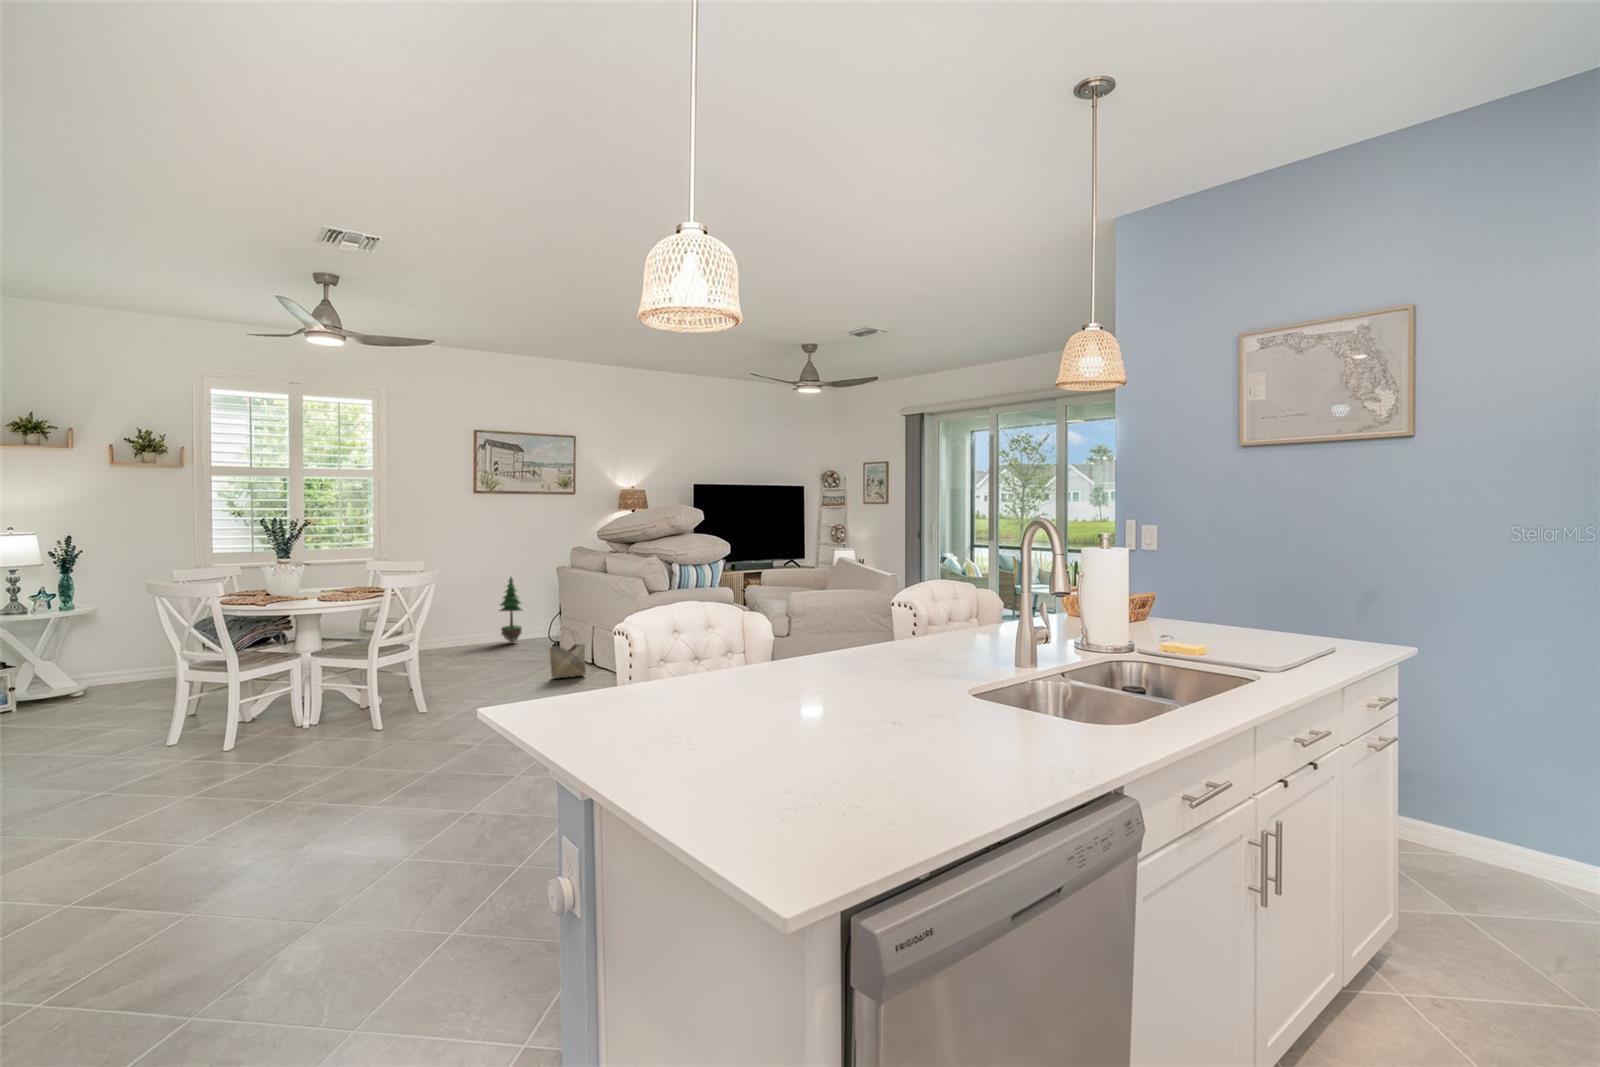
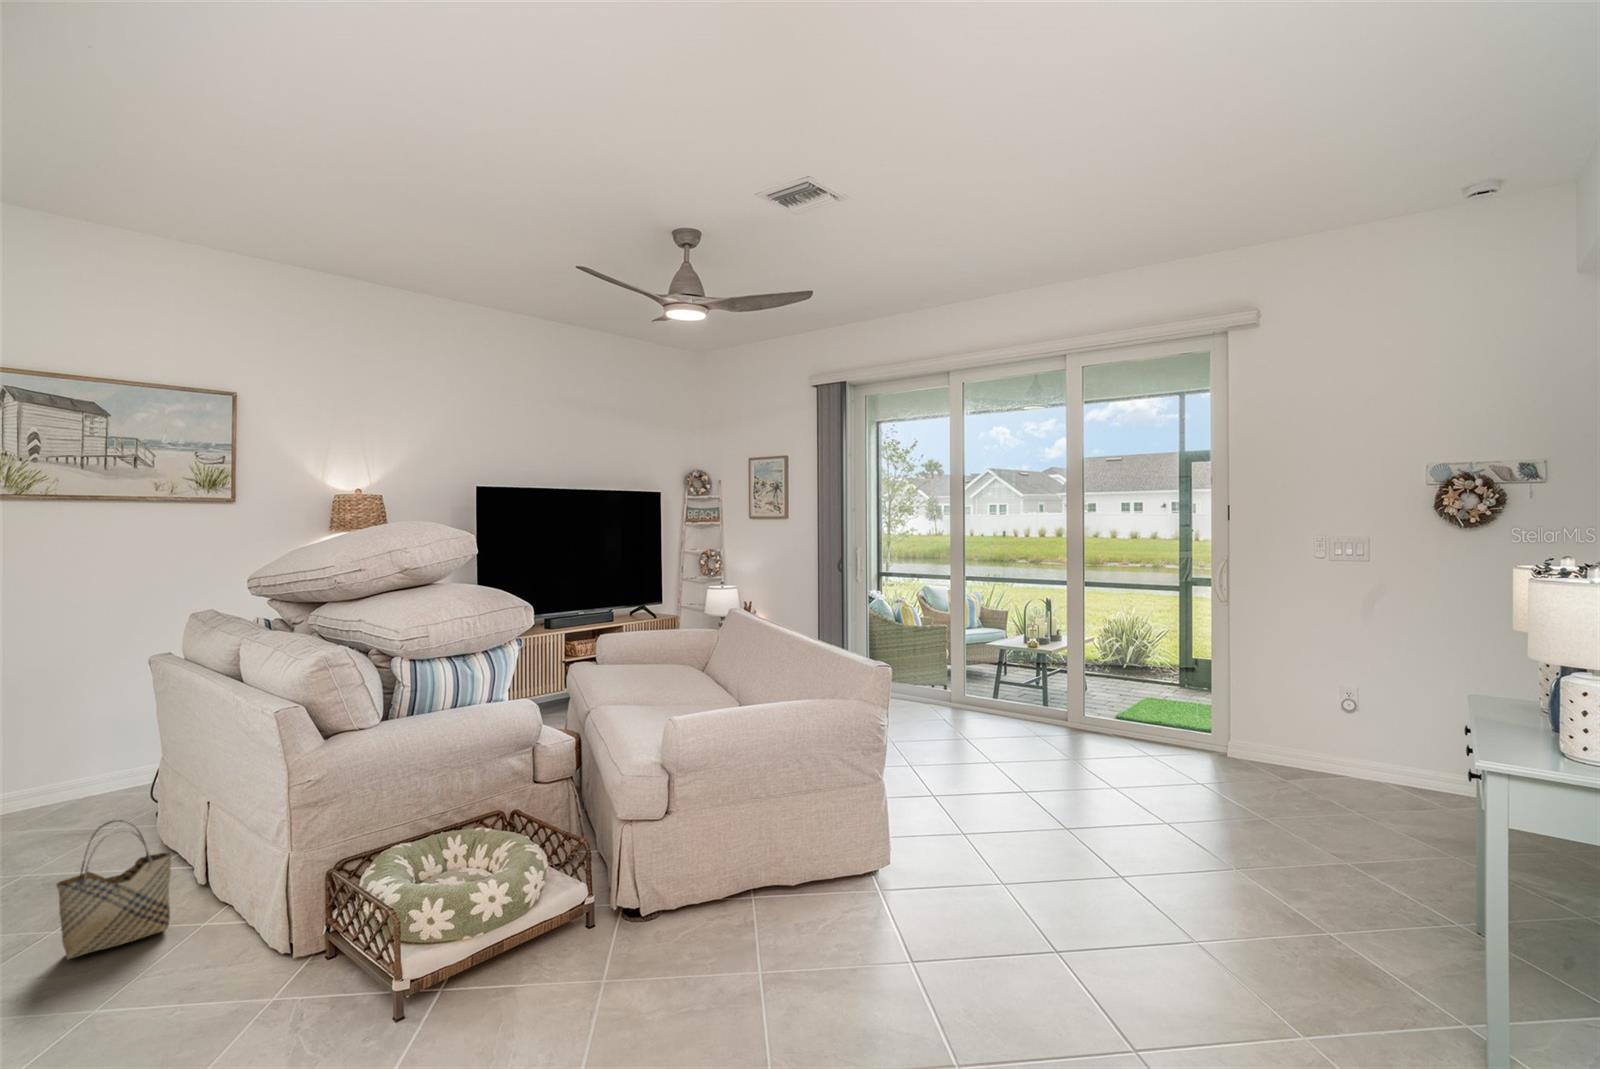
potted tree: present [500,577,522,643] -> none [31,667,101,804]

